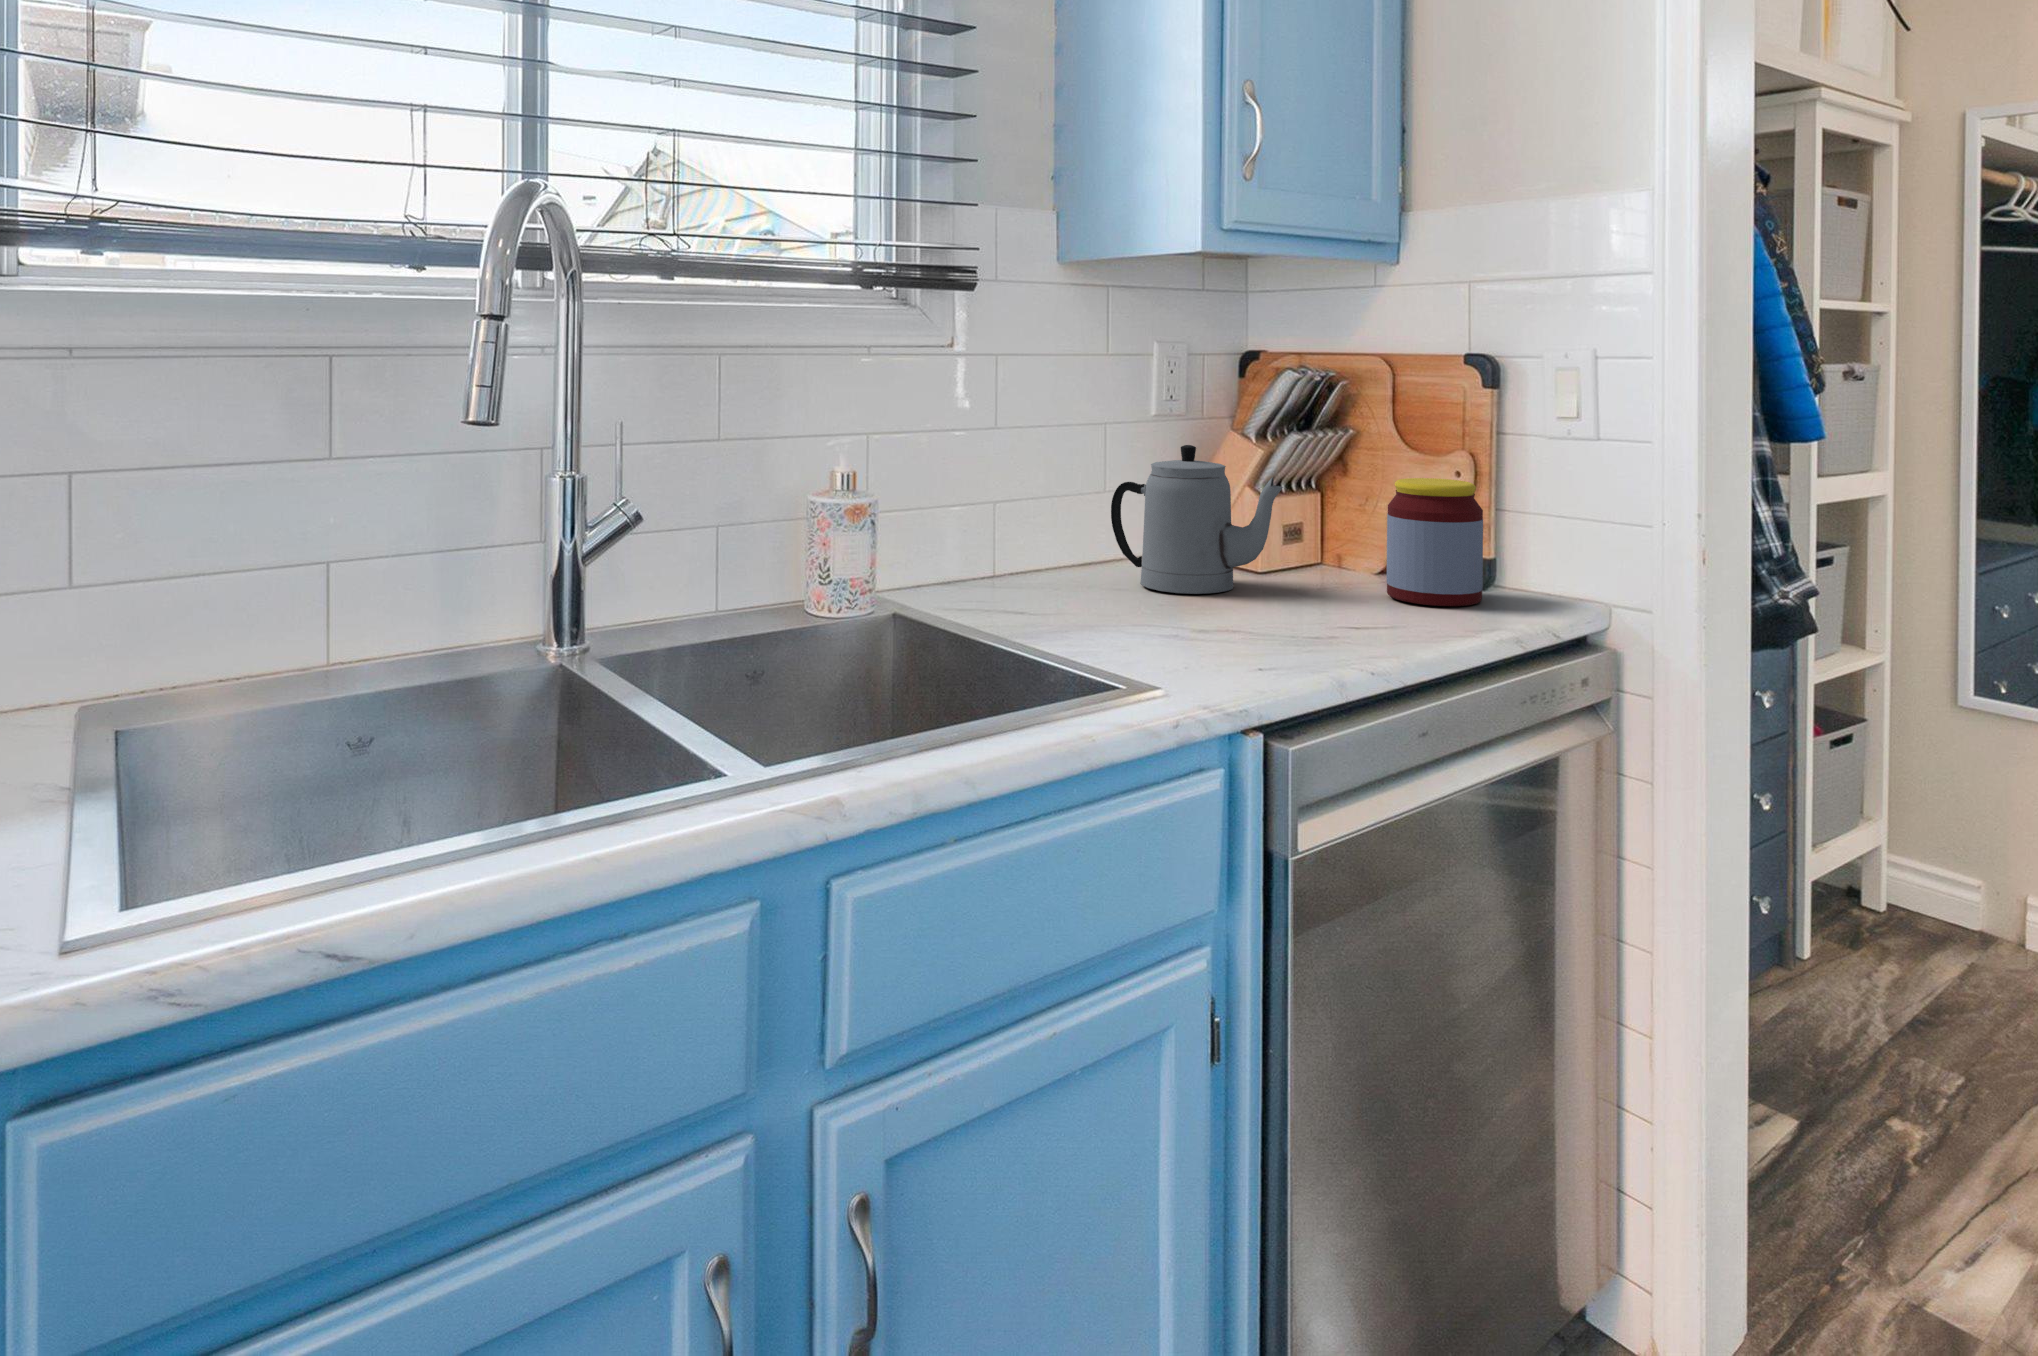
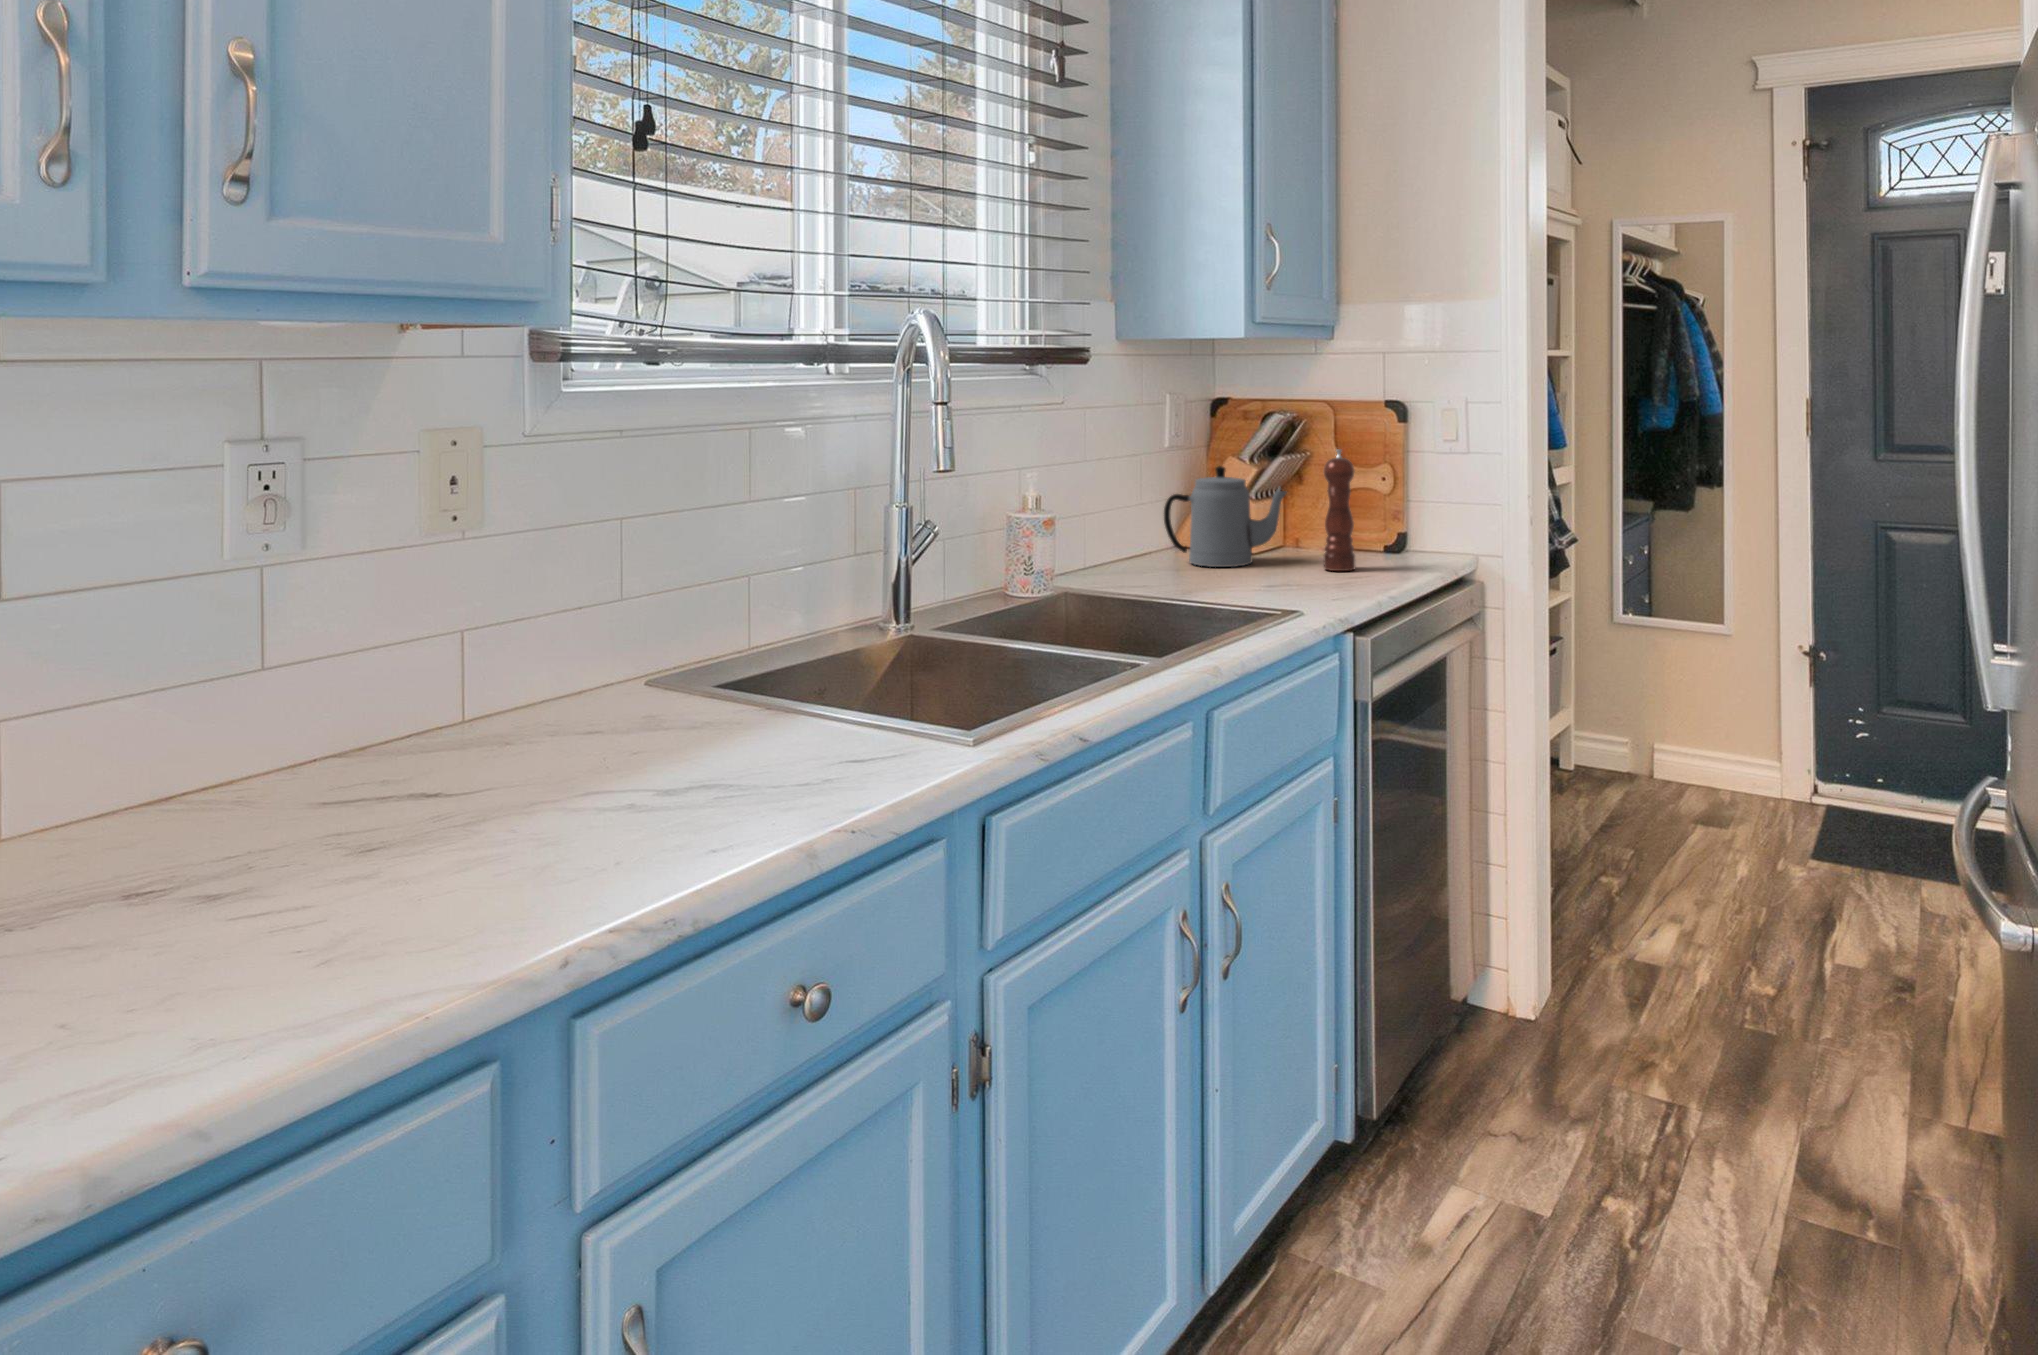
pepper mill: none [1319,425,1371,618] -> present [1323,449,1355,571]
jar: present [1387,478,1483,606] -> none [1349,481,1408,561]

